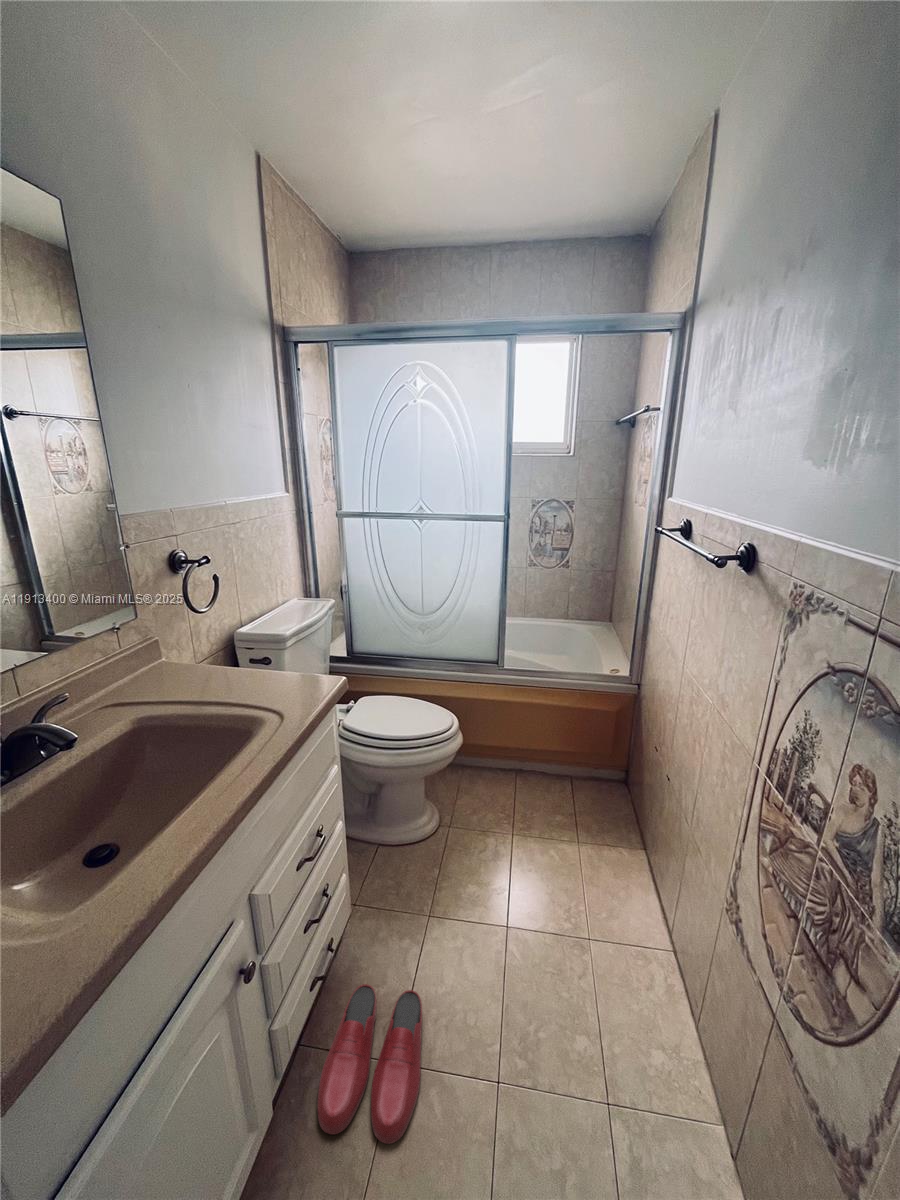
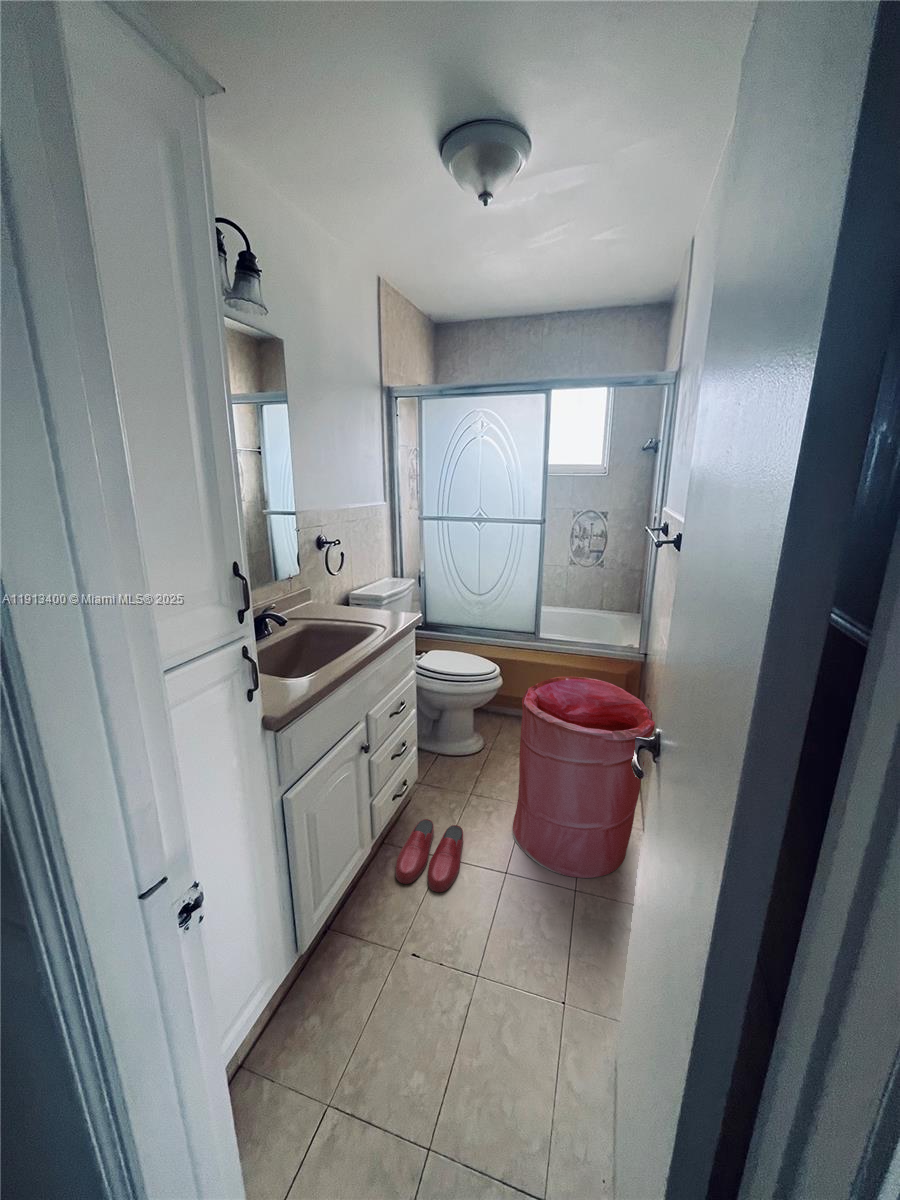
laundry hamper: none [492,750,704,1065] -> present [513,676,655,878]

